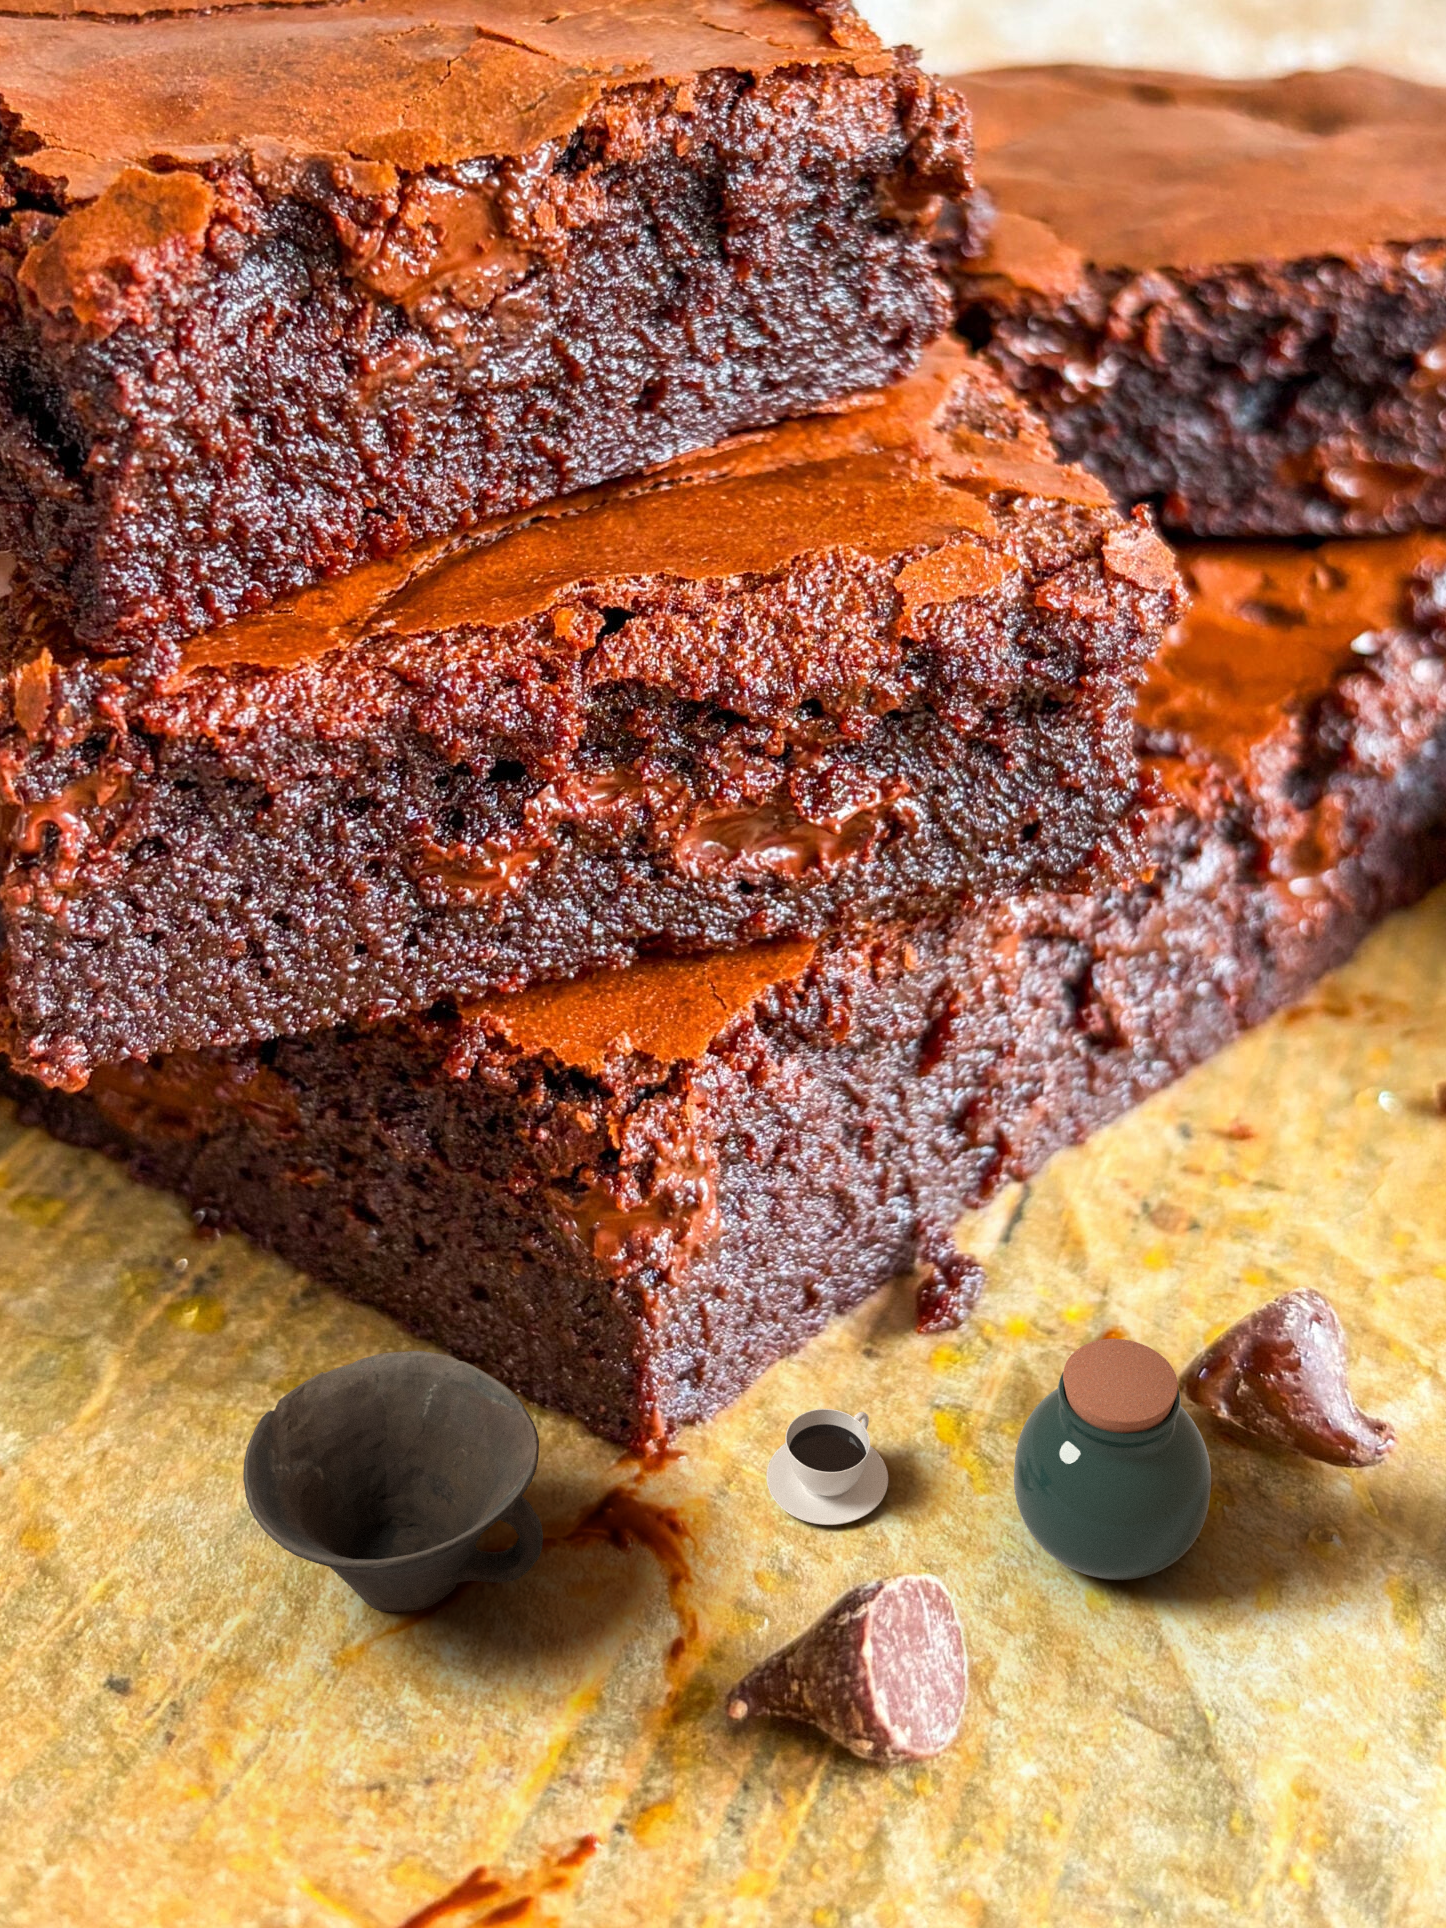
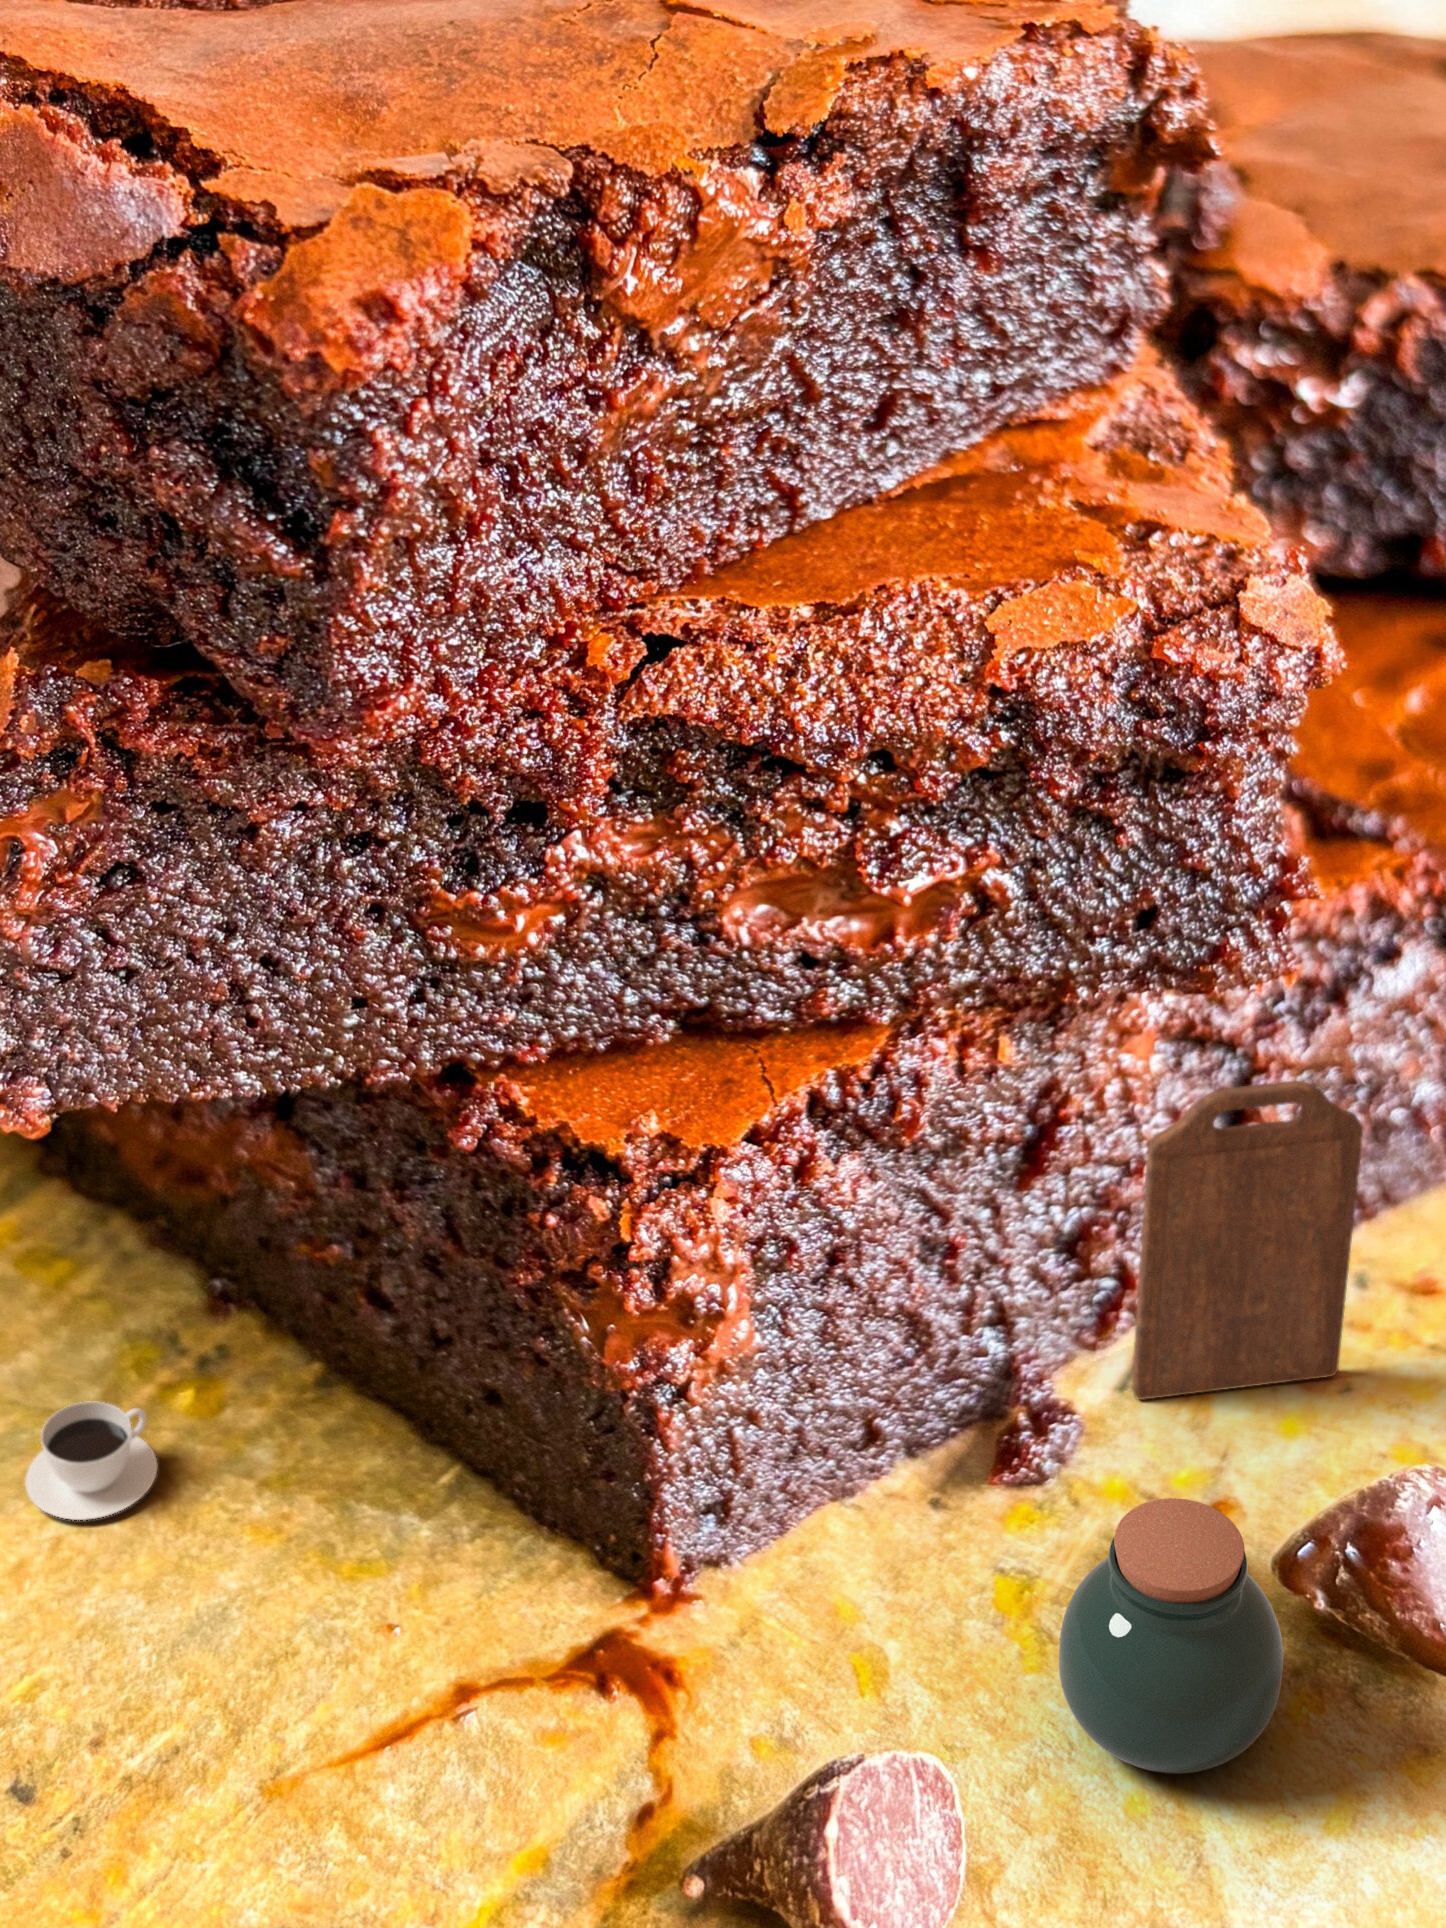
cutting board: none [1032,966,1225,1247] -> present [1132,1081,1363,1400]
bowl: present [243,1351,543,1612] -> none [187,1460,519,1749]
teacup: present [767,1409,888,1525] -> present [25,1402,157,1520]

